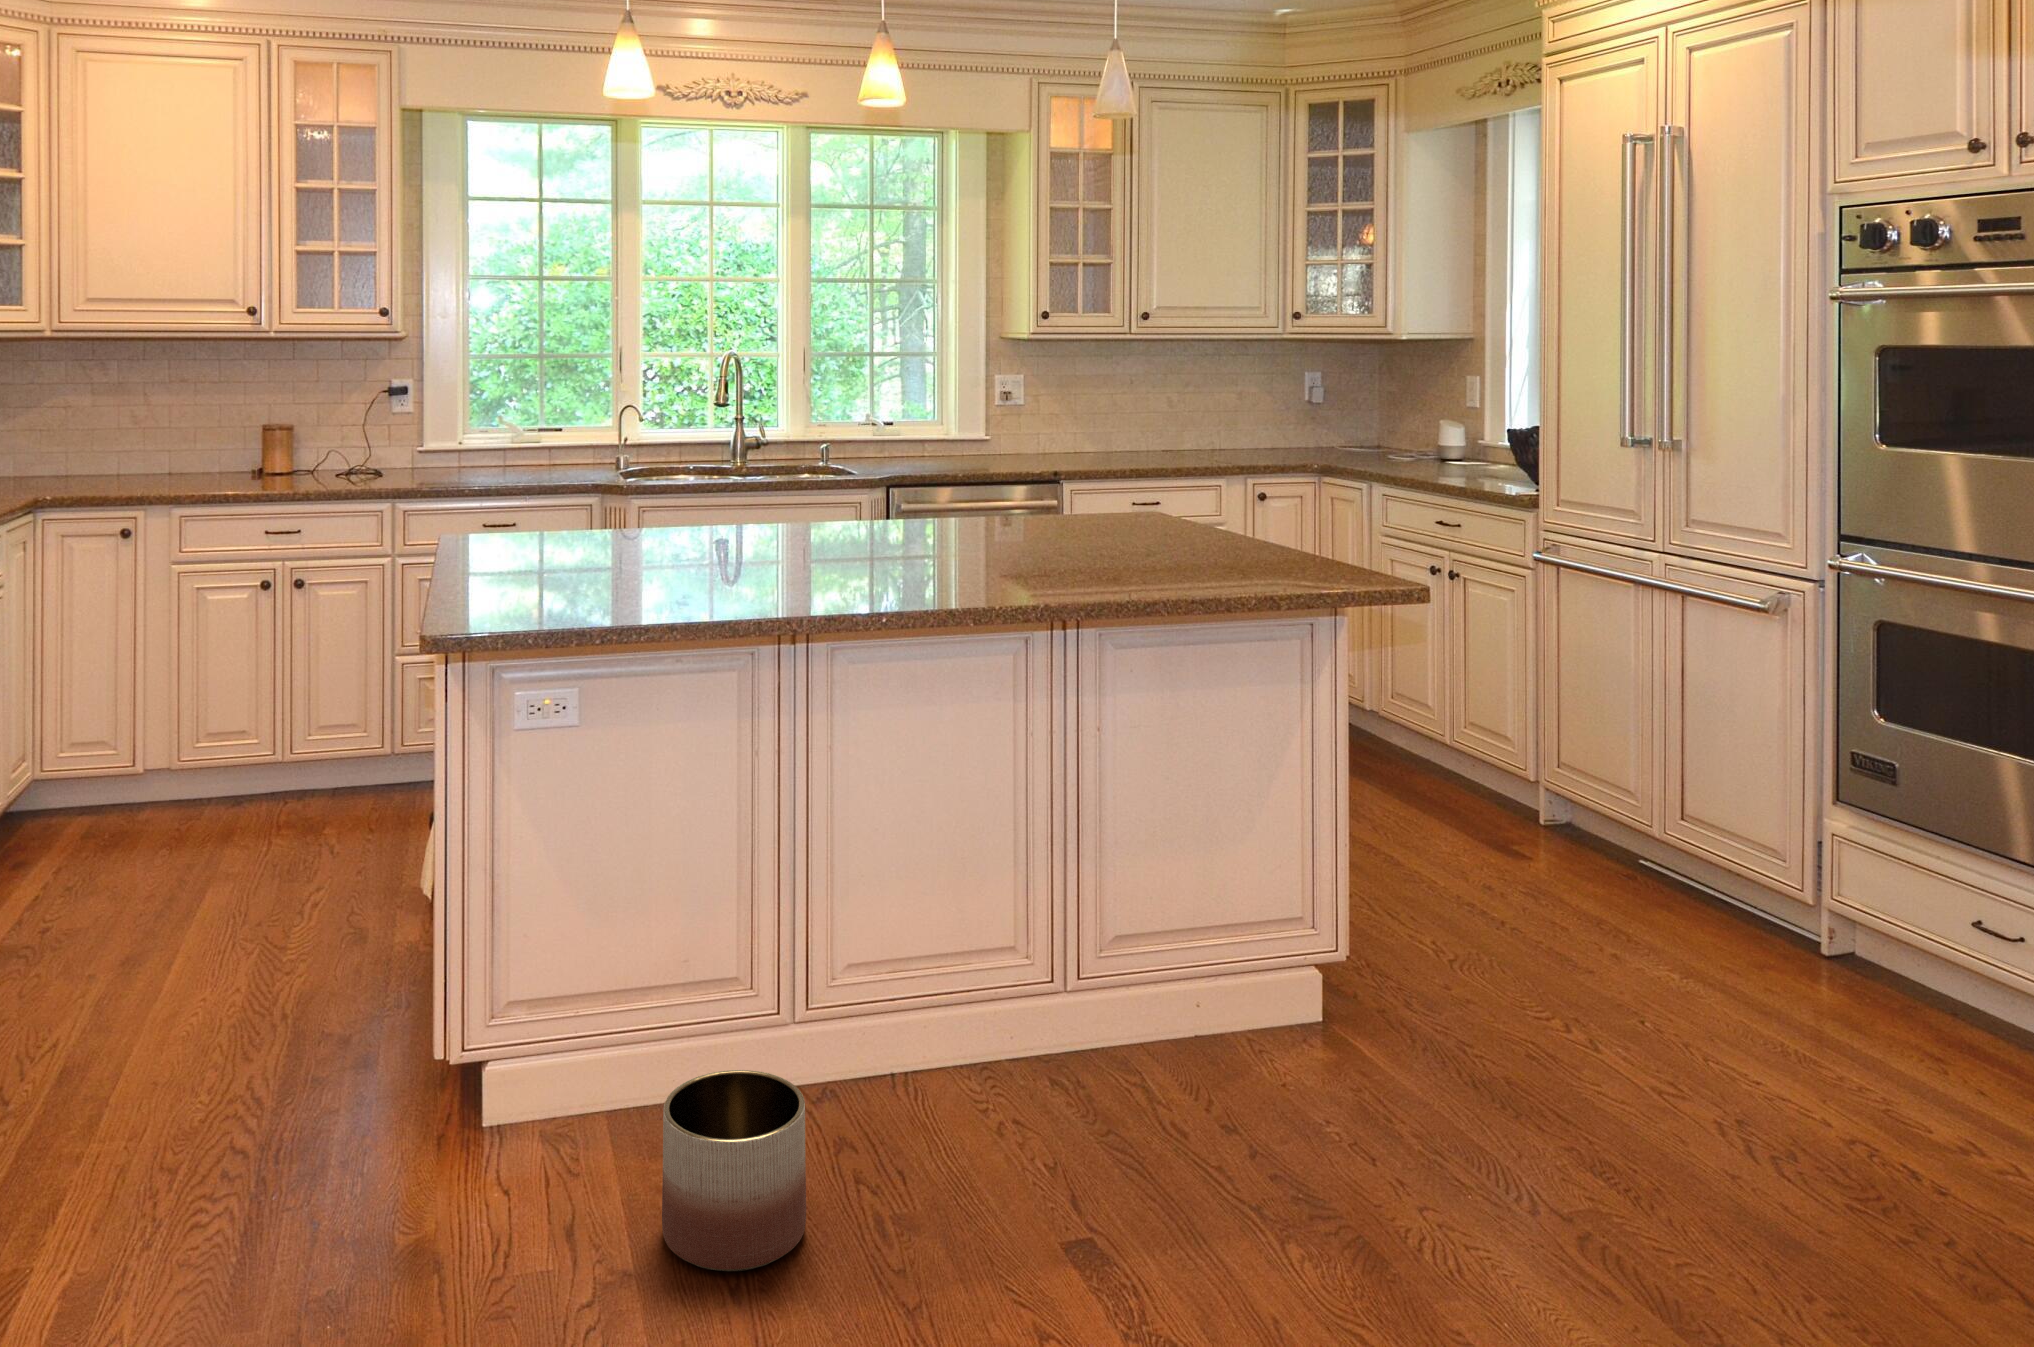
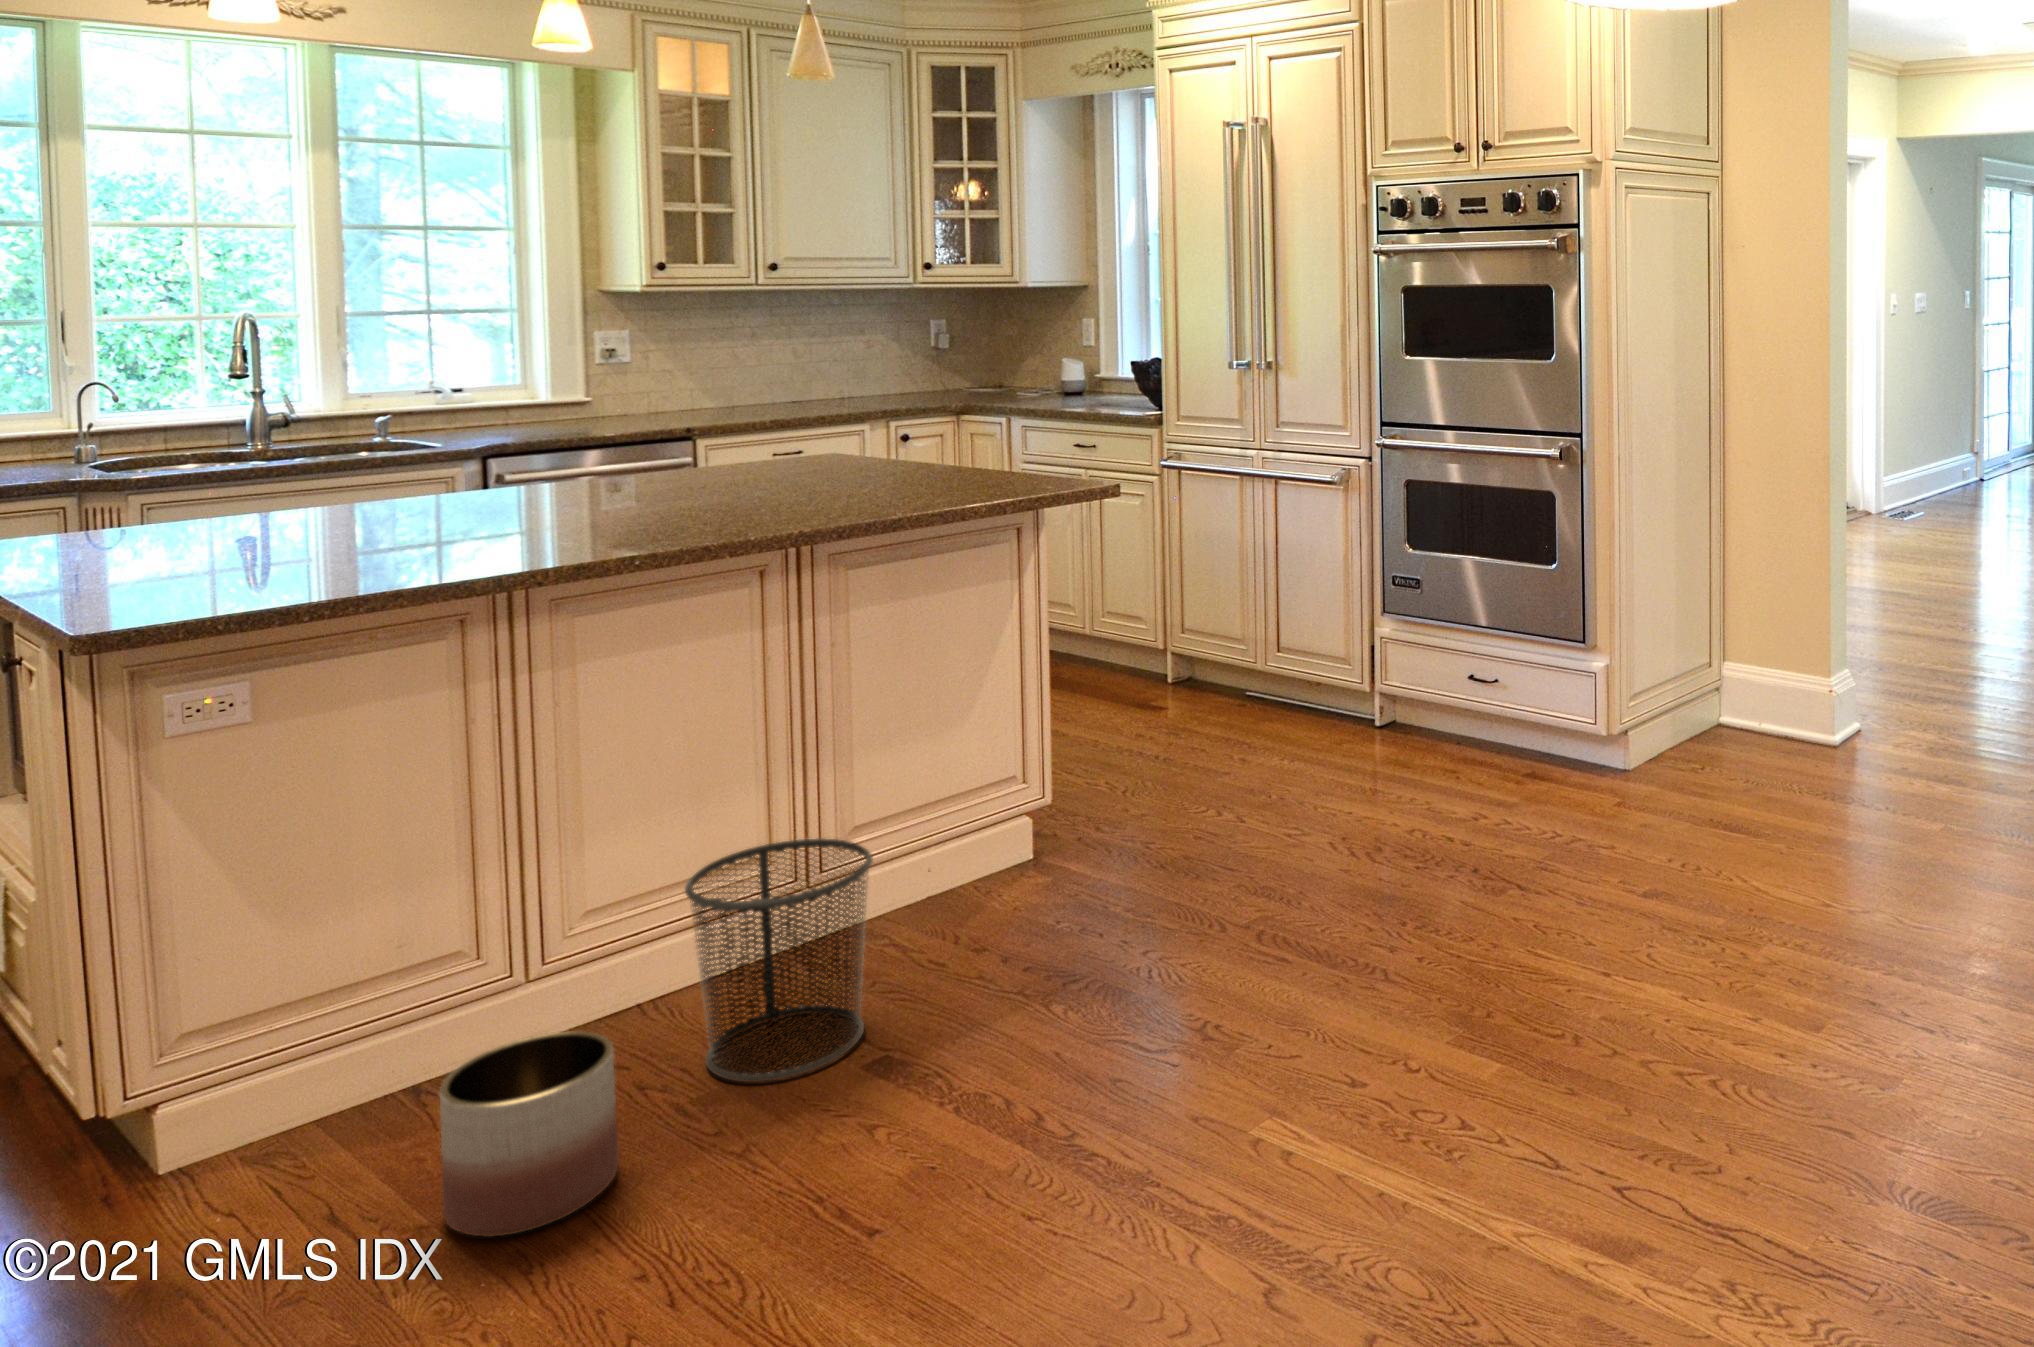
waste bin: none [902,929,1084,1198] -> present [685,838,873,1082]

